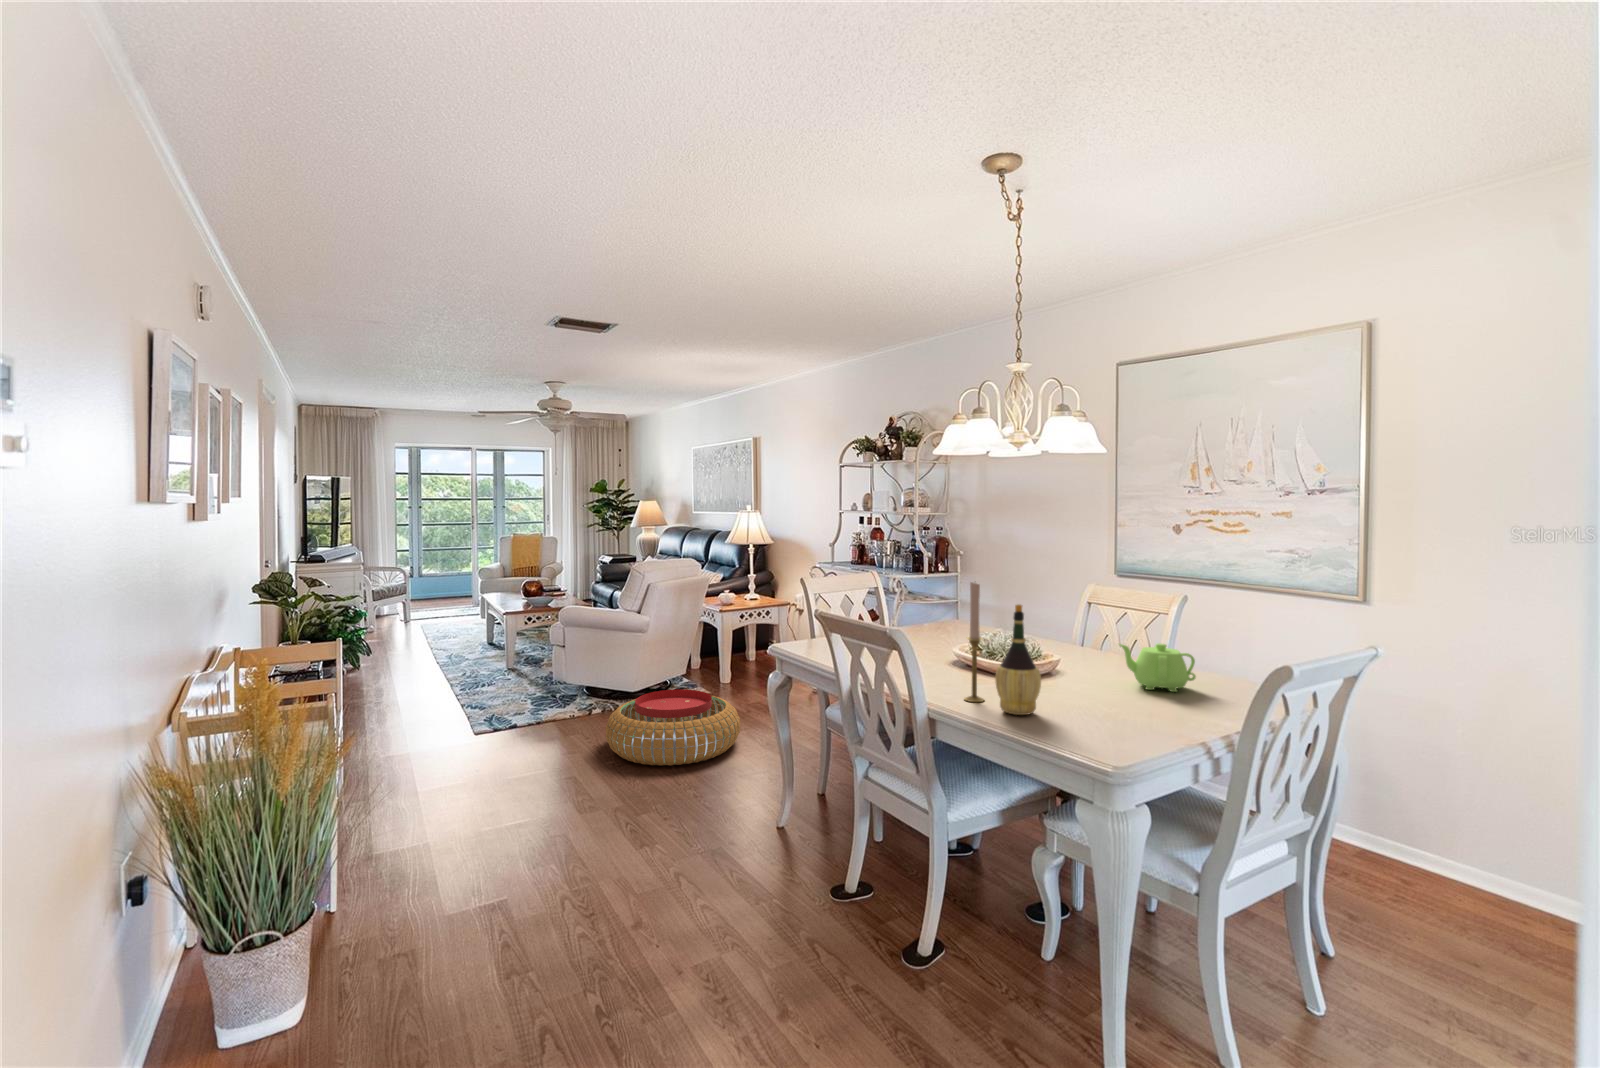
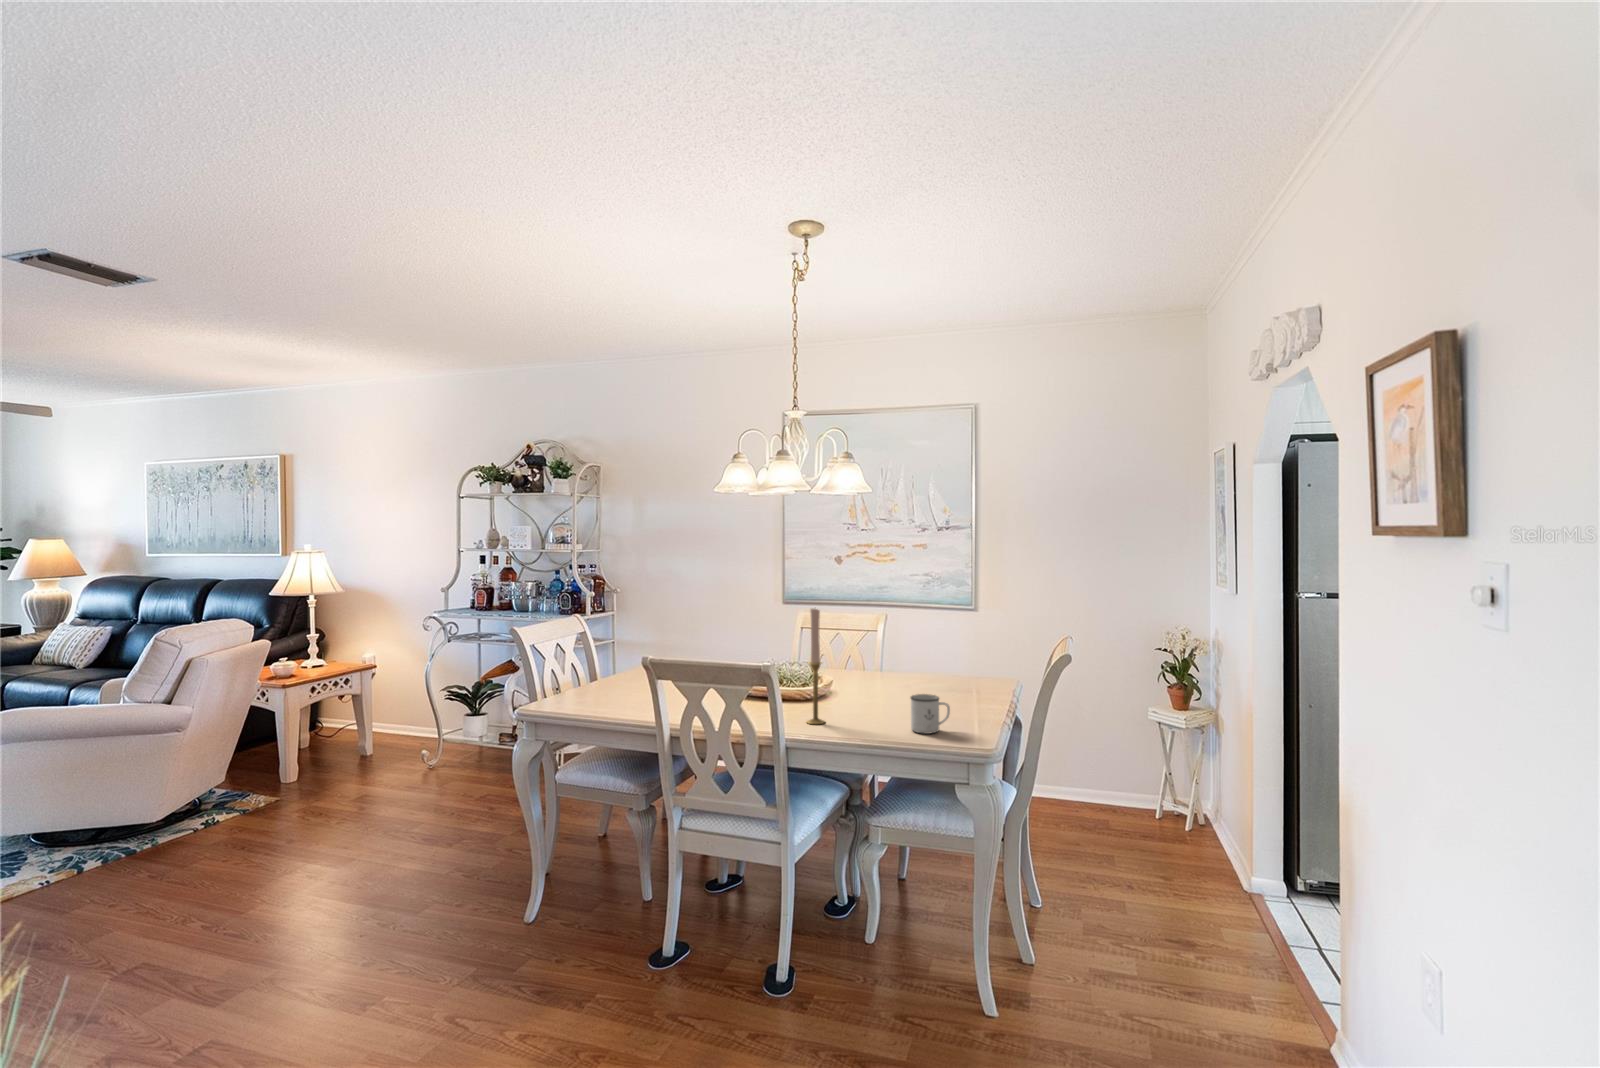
wine bottle: present [995,604,1041,715] -> none [847,625,887,727]
teapot: present [1120,643,1196,692] -> none [888,652,943,692]
mug: none [1053,688,1103,734] -> present [911,694,950,734]
pouf: present [606,689,740,766] -> none [166,793,392,916]

